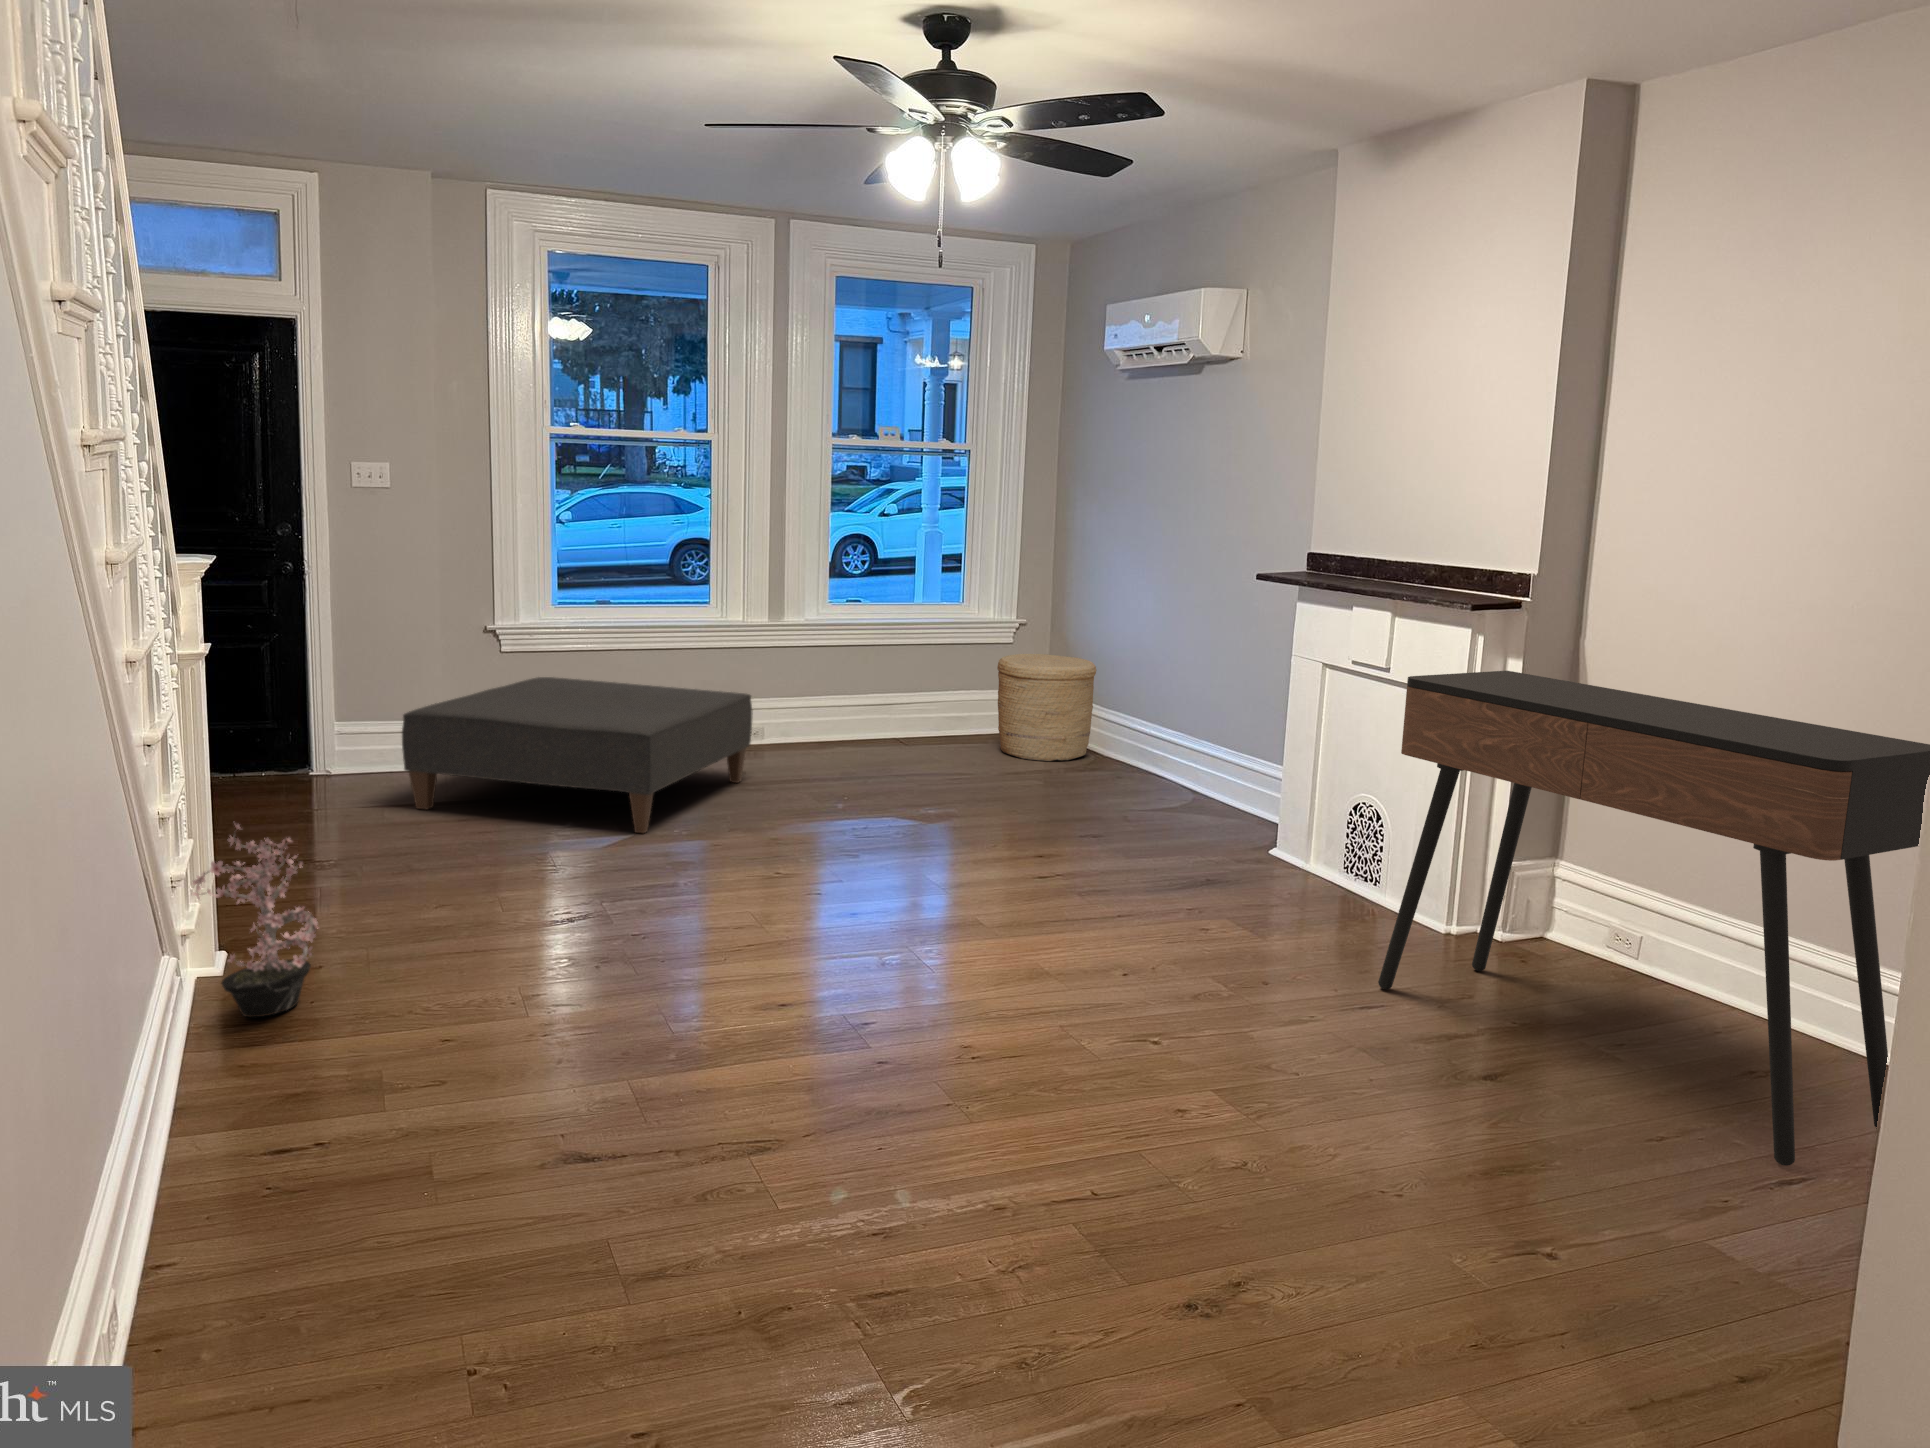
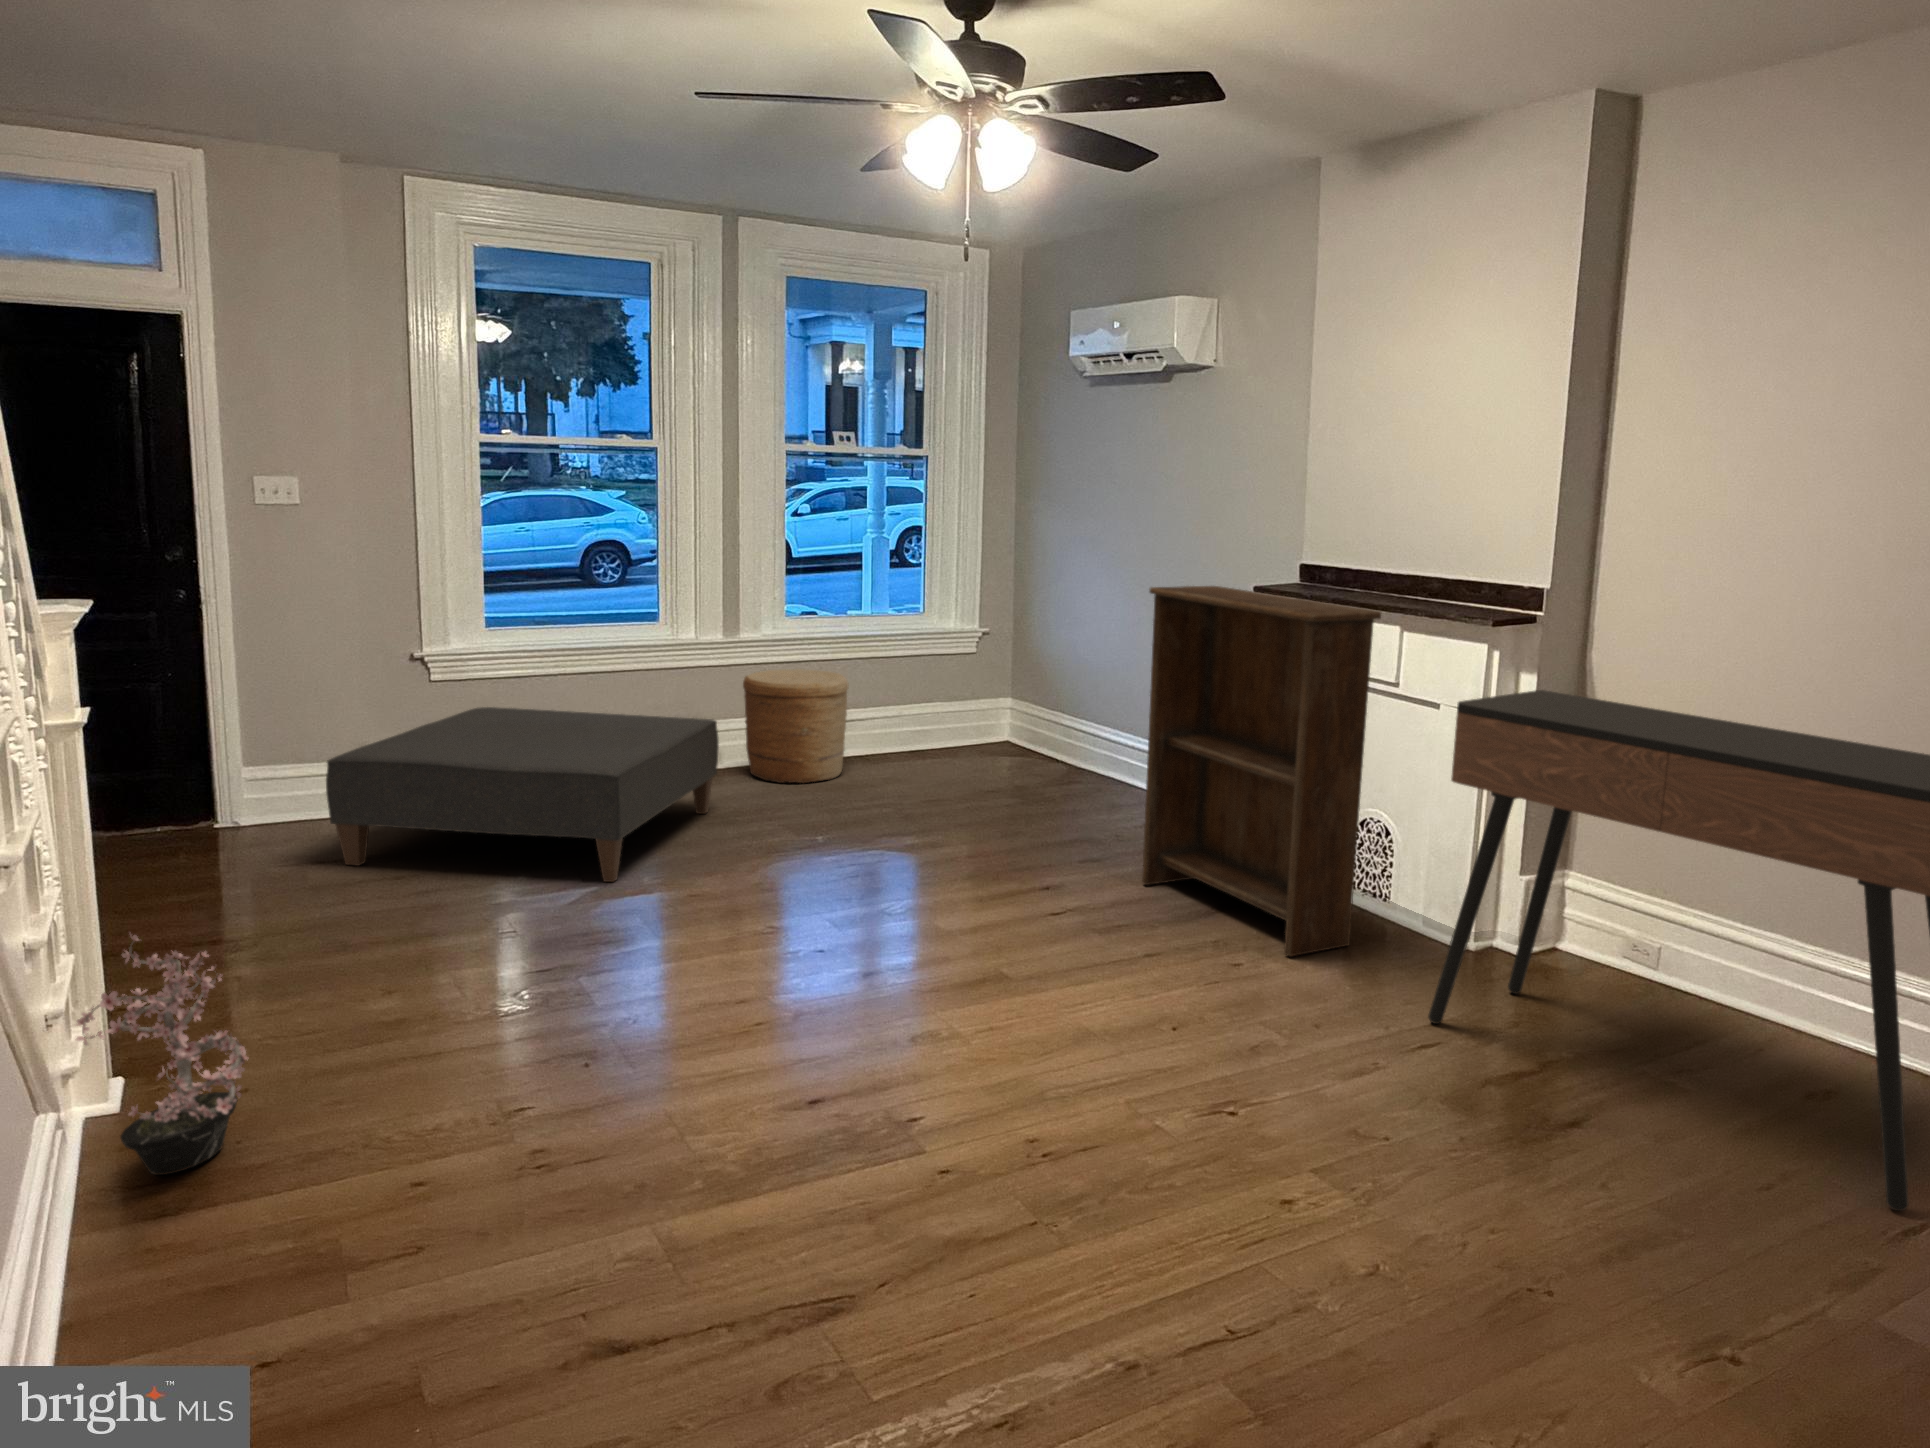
bookshelf: none [1138,571,1360,927] -> present [1142,586,1381,957]
woven basket: present [997,654,1096,761] -> present [743,669,848,783]

